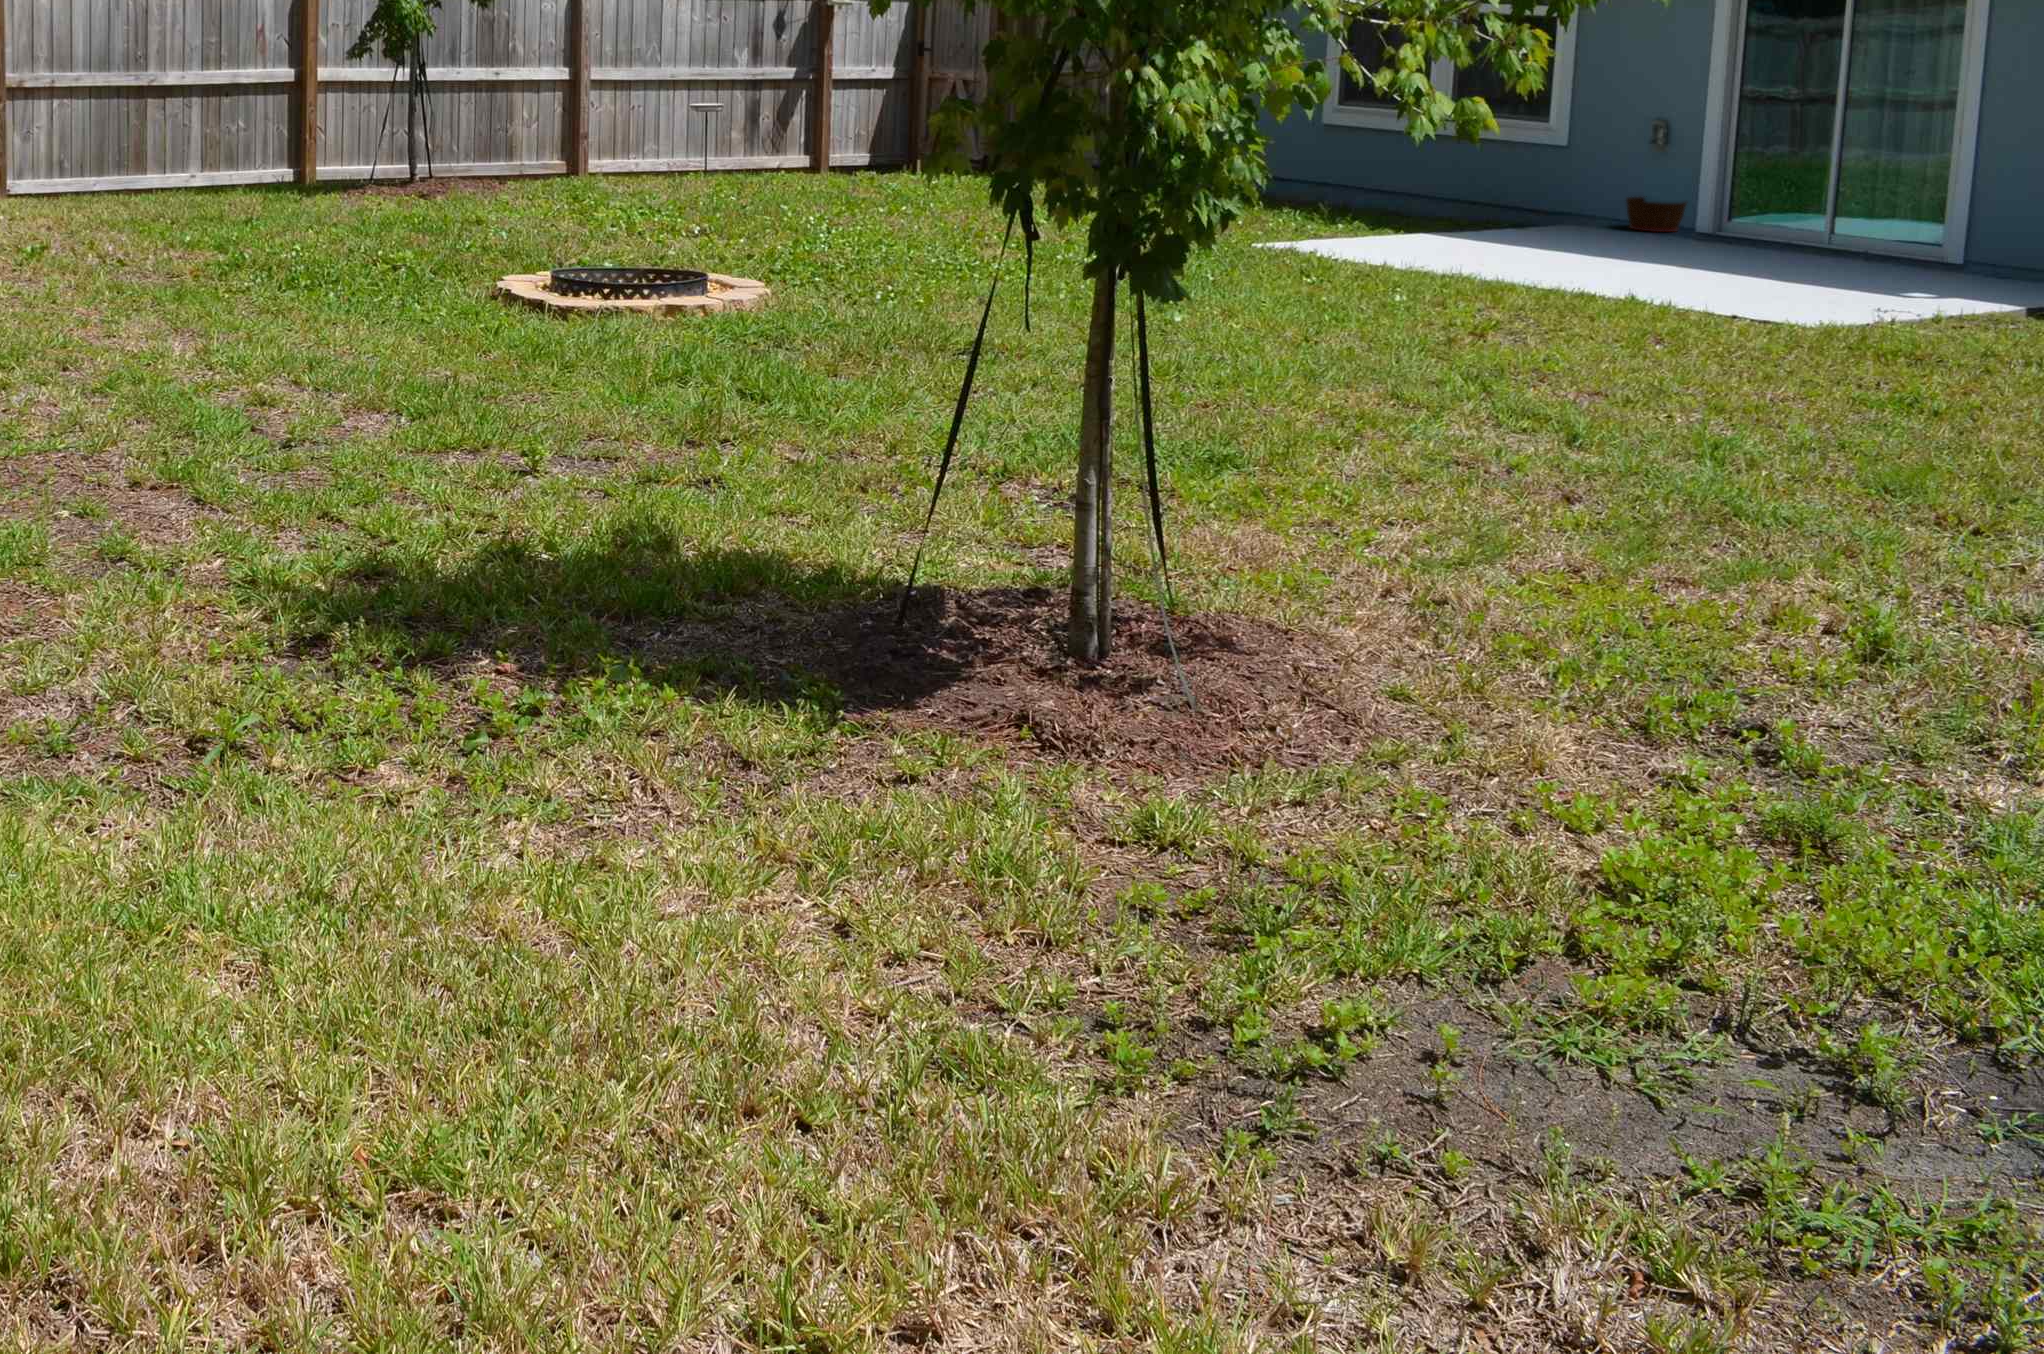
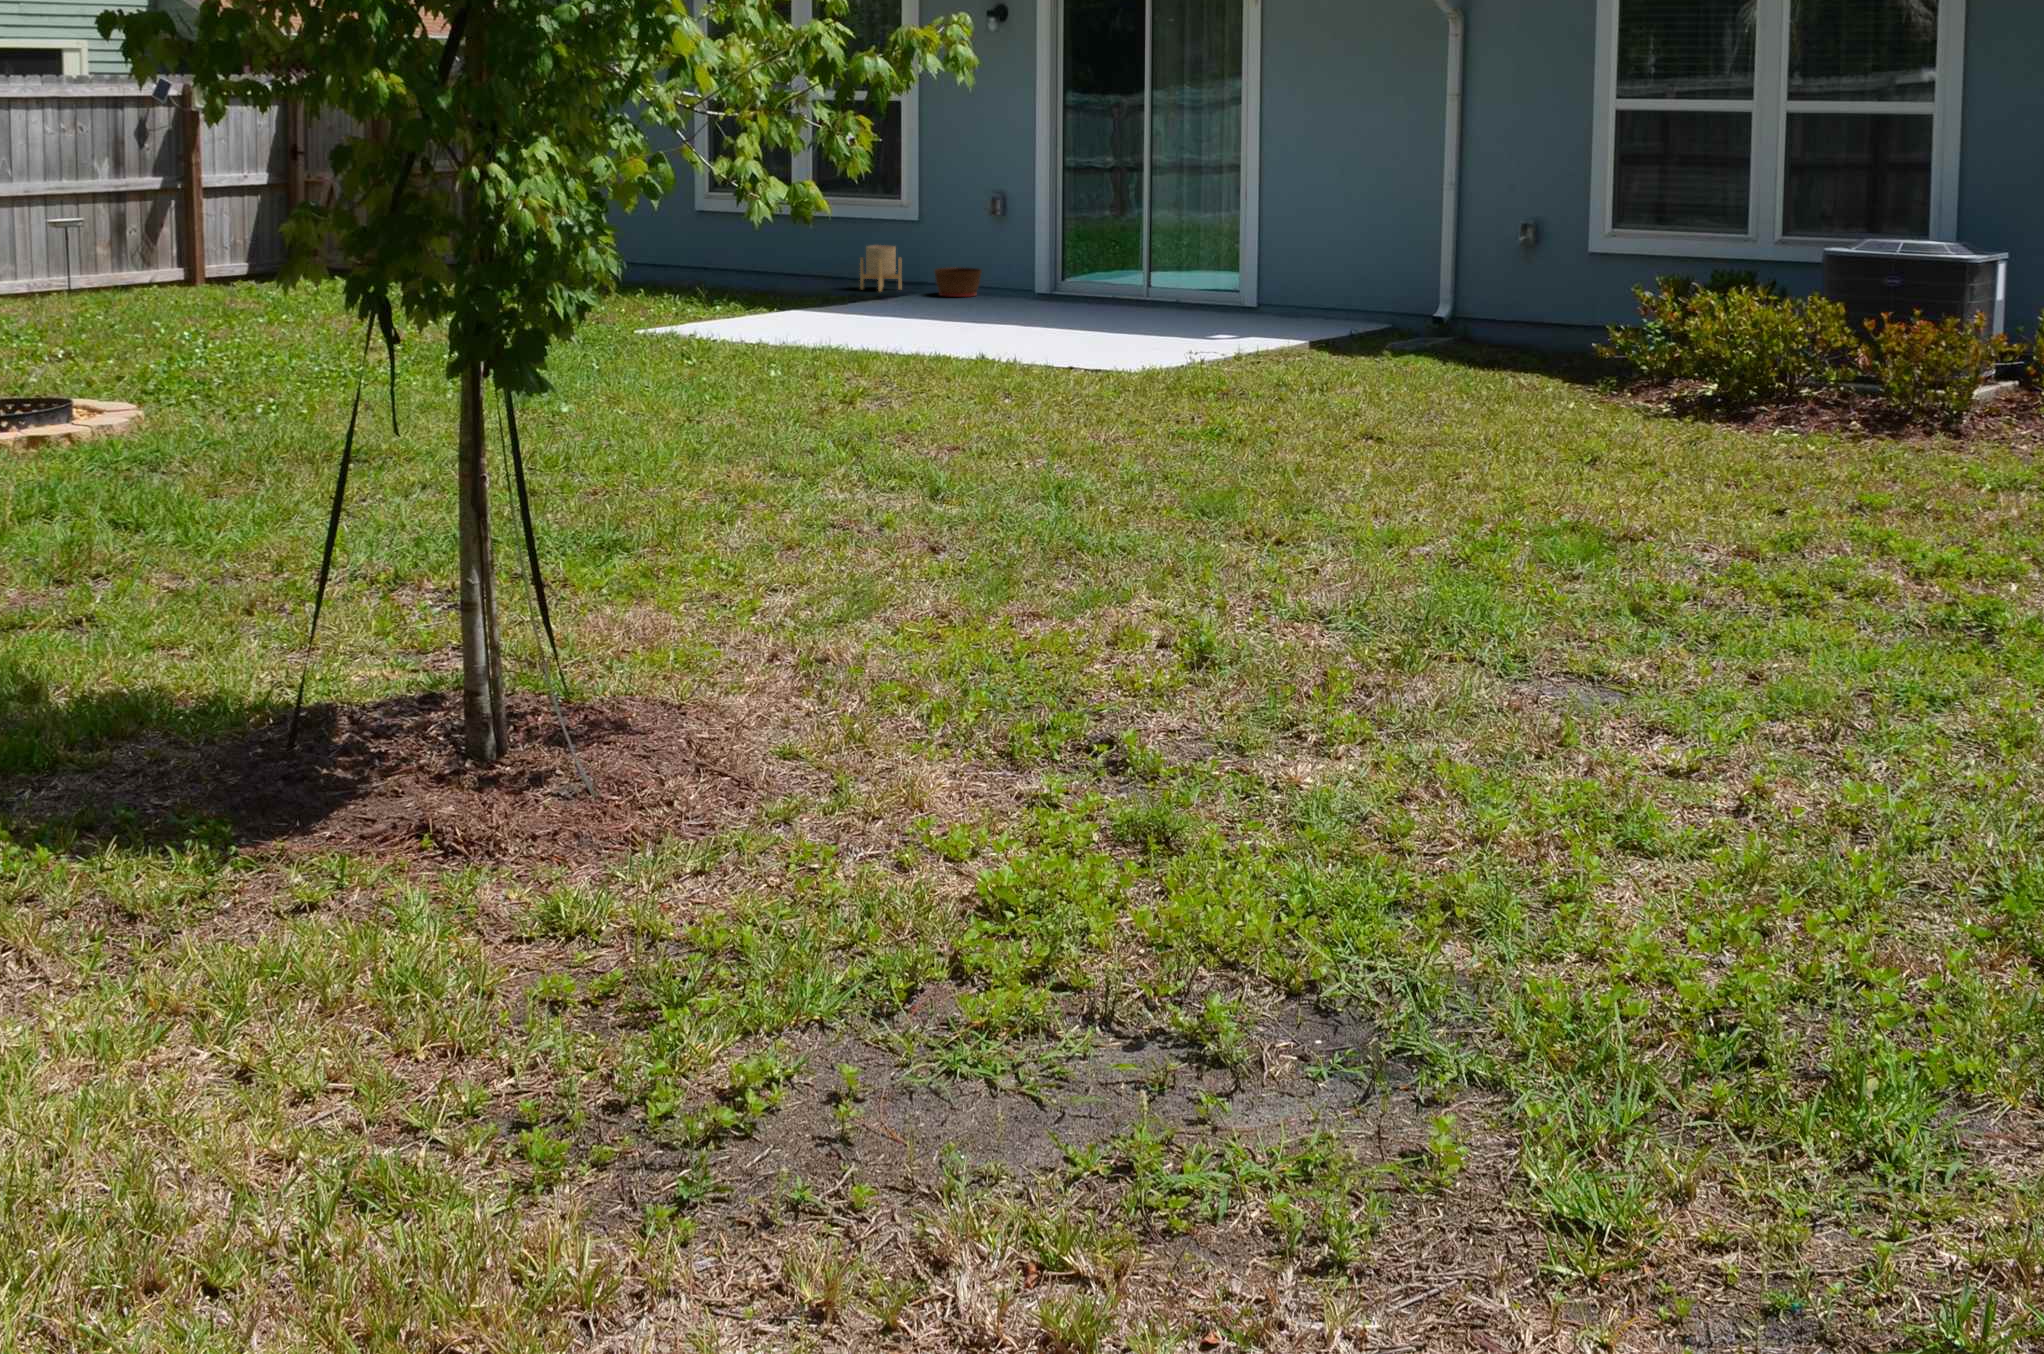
planter: none [1532,167,1586,220] -> present [860,245,901,291]

